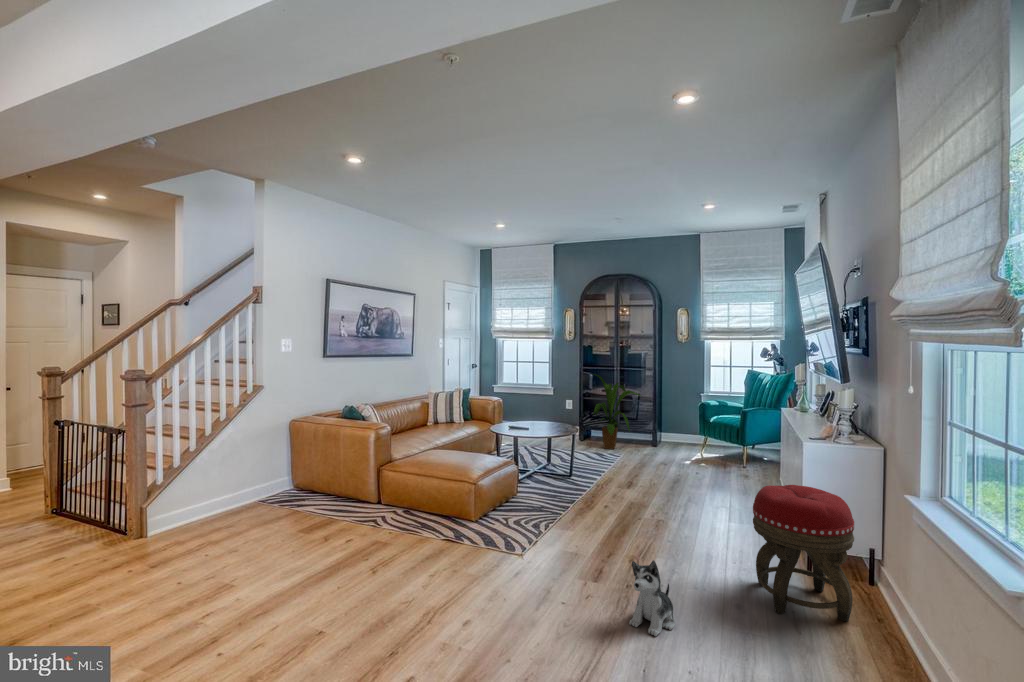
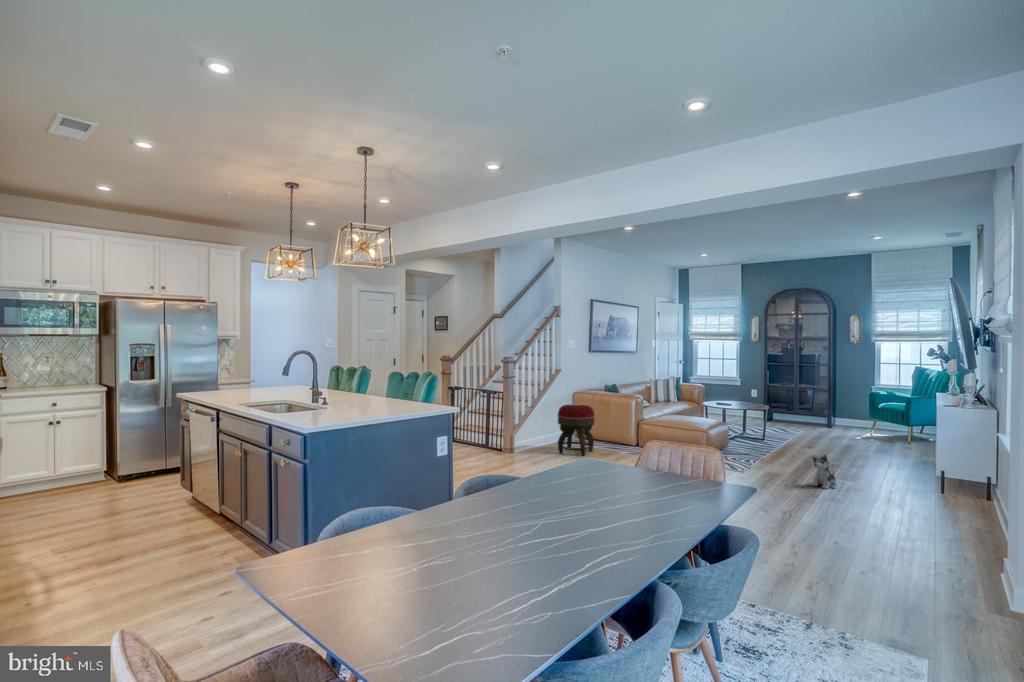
house plant: present [594,375,639,449] -> none [774,368,820,427]
footstool: present [753,485,854,622] -> present [558,405,595,456]

